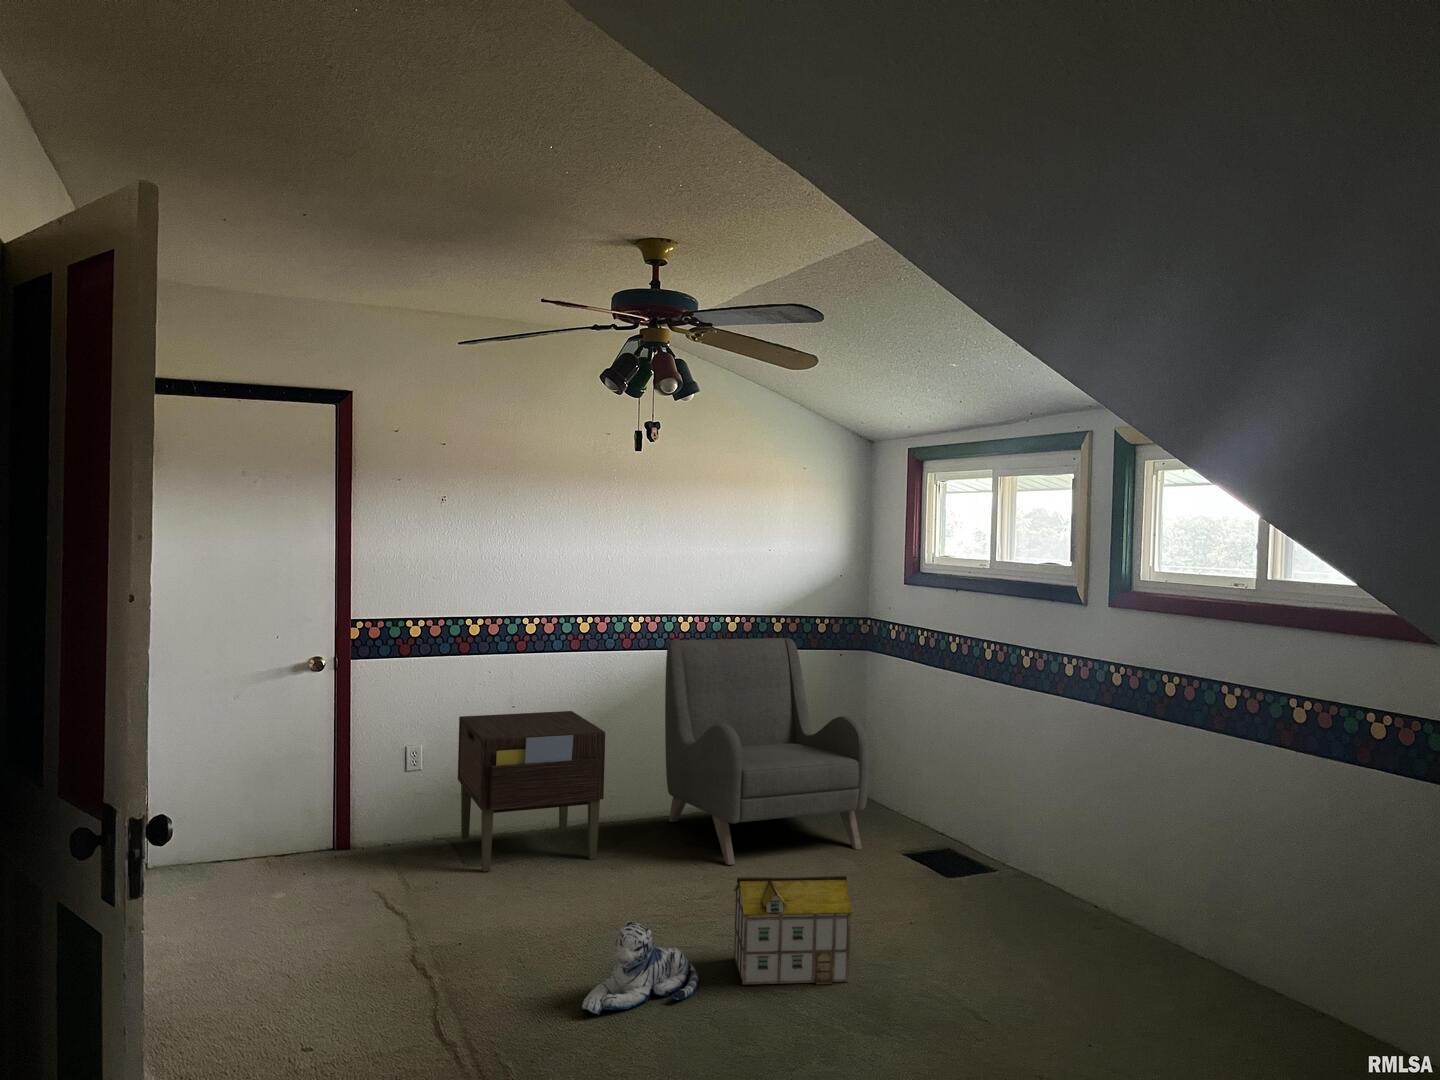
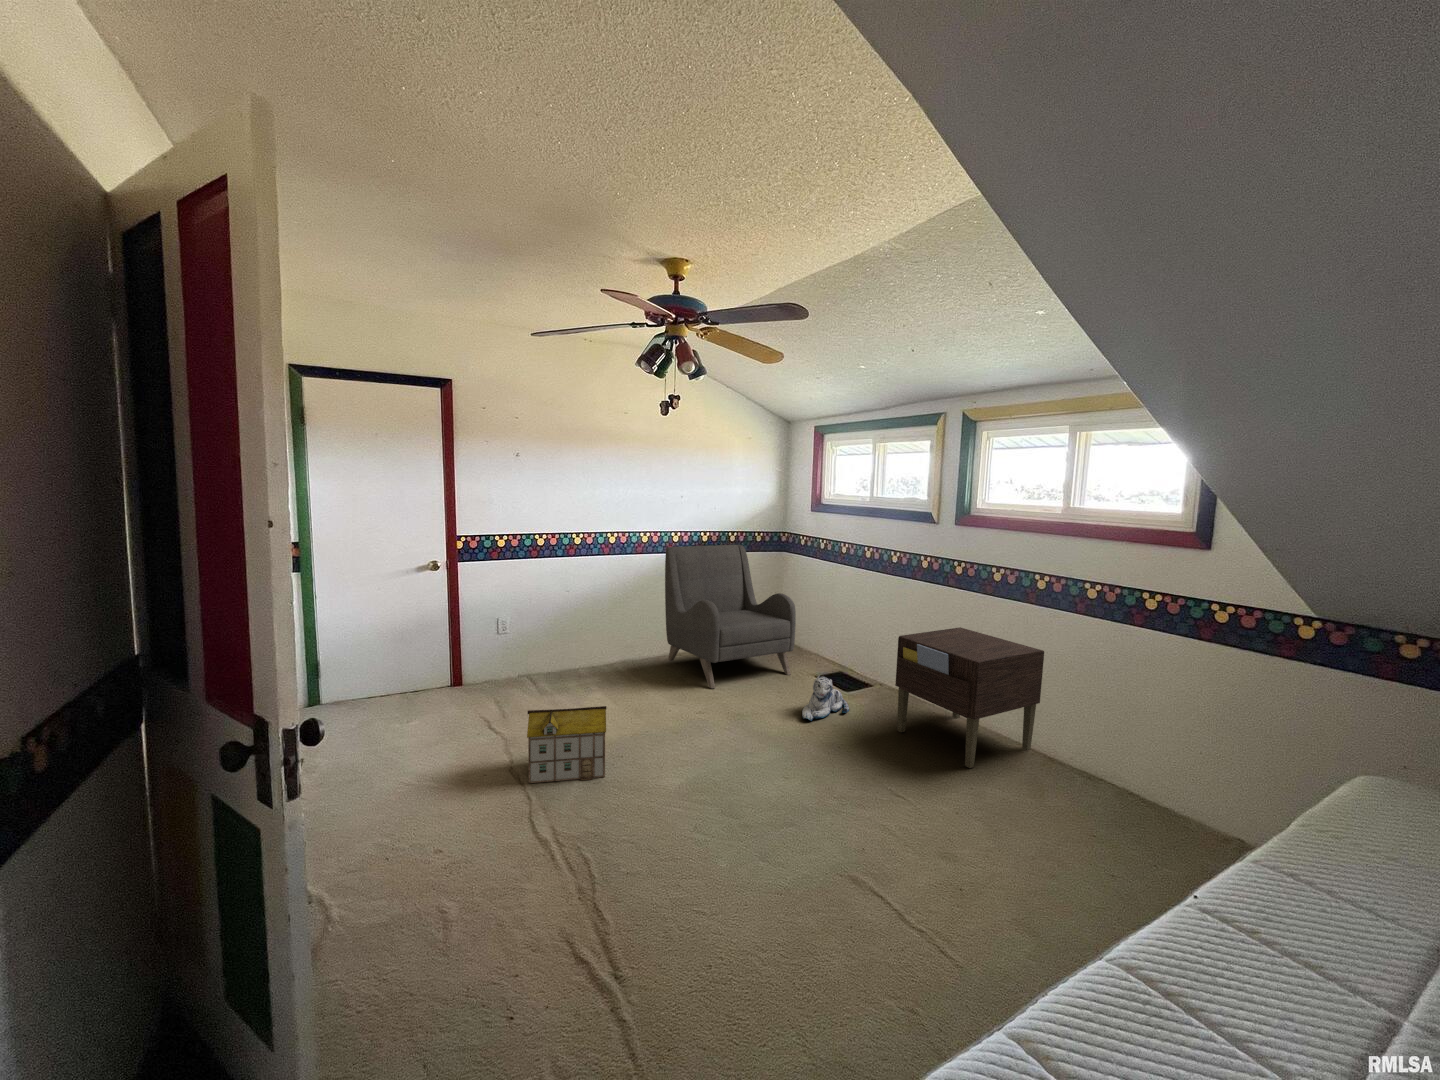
nightstand: present [458,711,605,872] -> present [895,627,1044,768]
toy house: present [734,876,853,985] -> present [527,706,606,783]
plush toy: present [582,921,699,1014] -> present [802,676,849,721]

